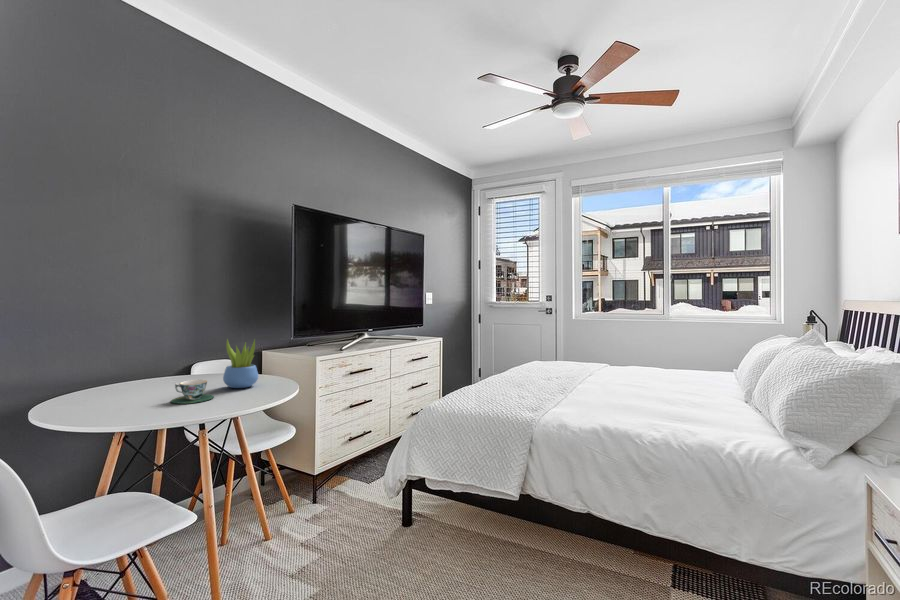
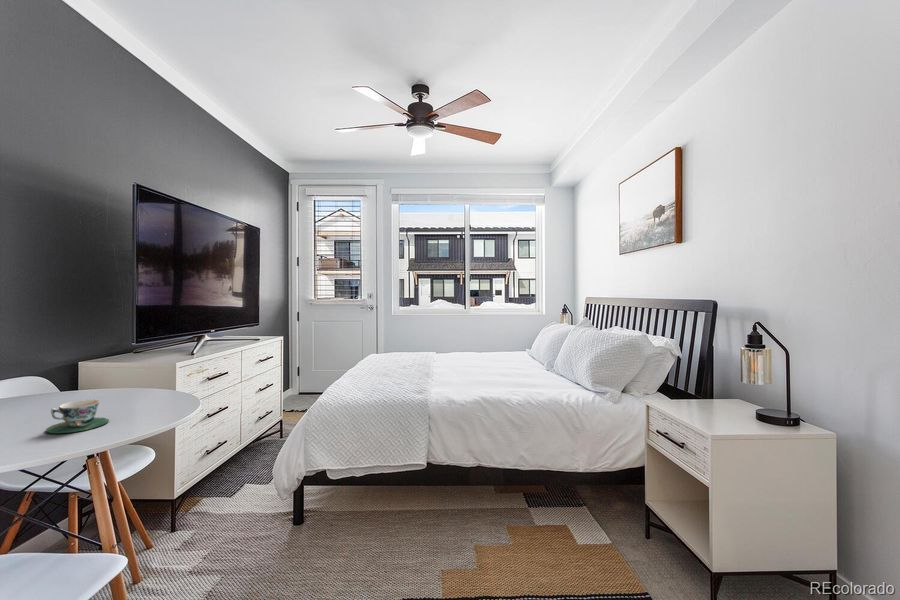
succulent plant: present [223,340,258,388] -> none [97,345,146,407]

